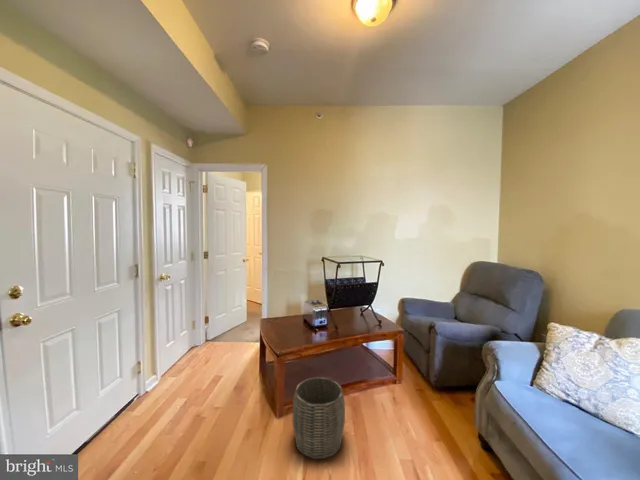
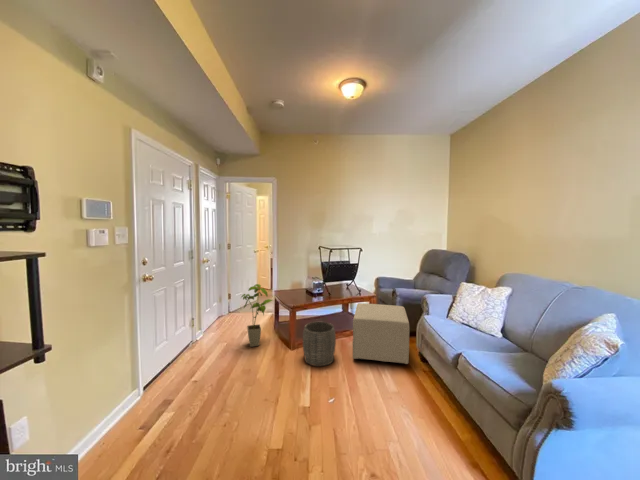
house plant: none [205,316,256,410] -> present [242,284,272,347]
ottoman: none [372,345,468,461] -> present [353,303,409,364]

